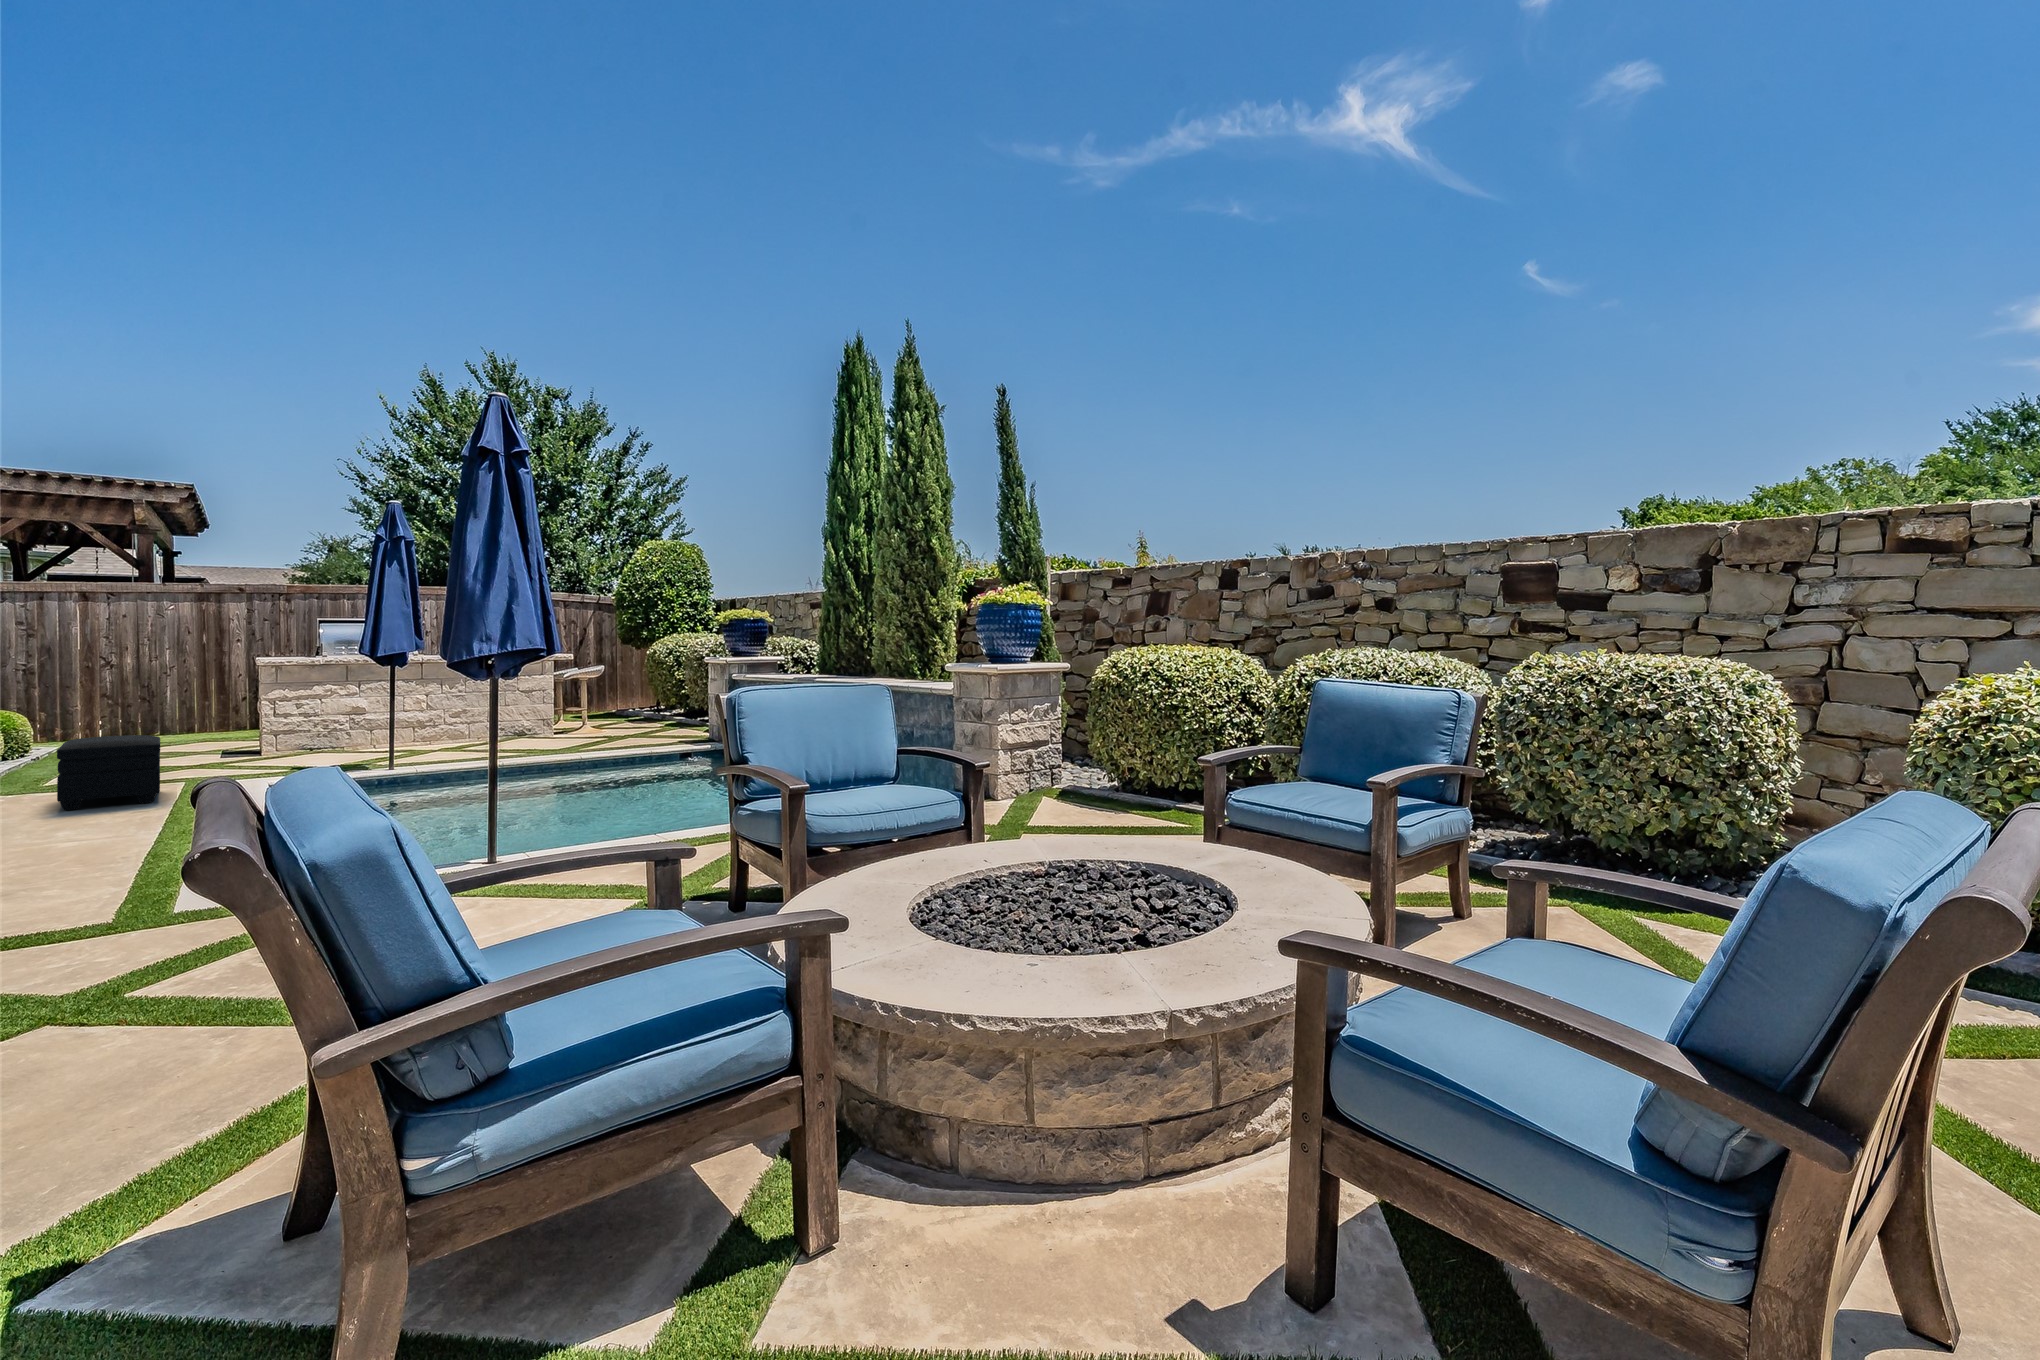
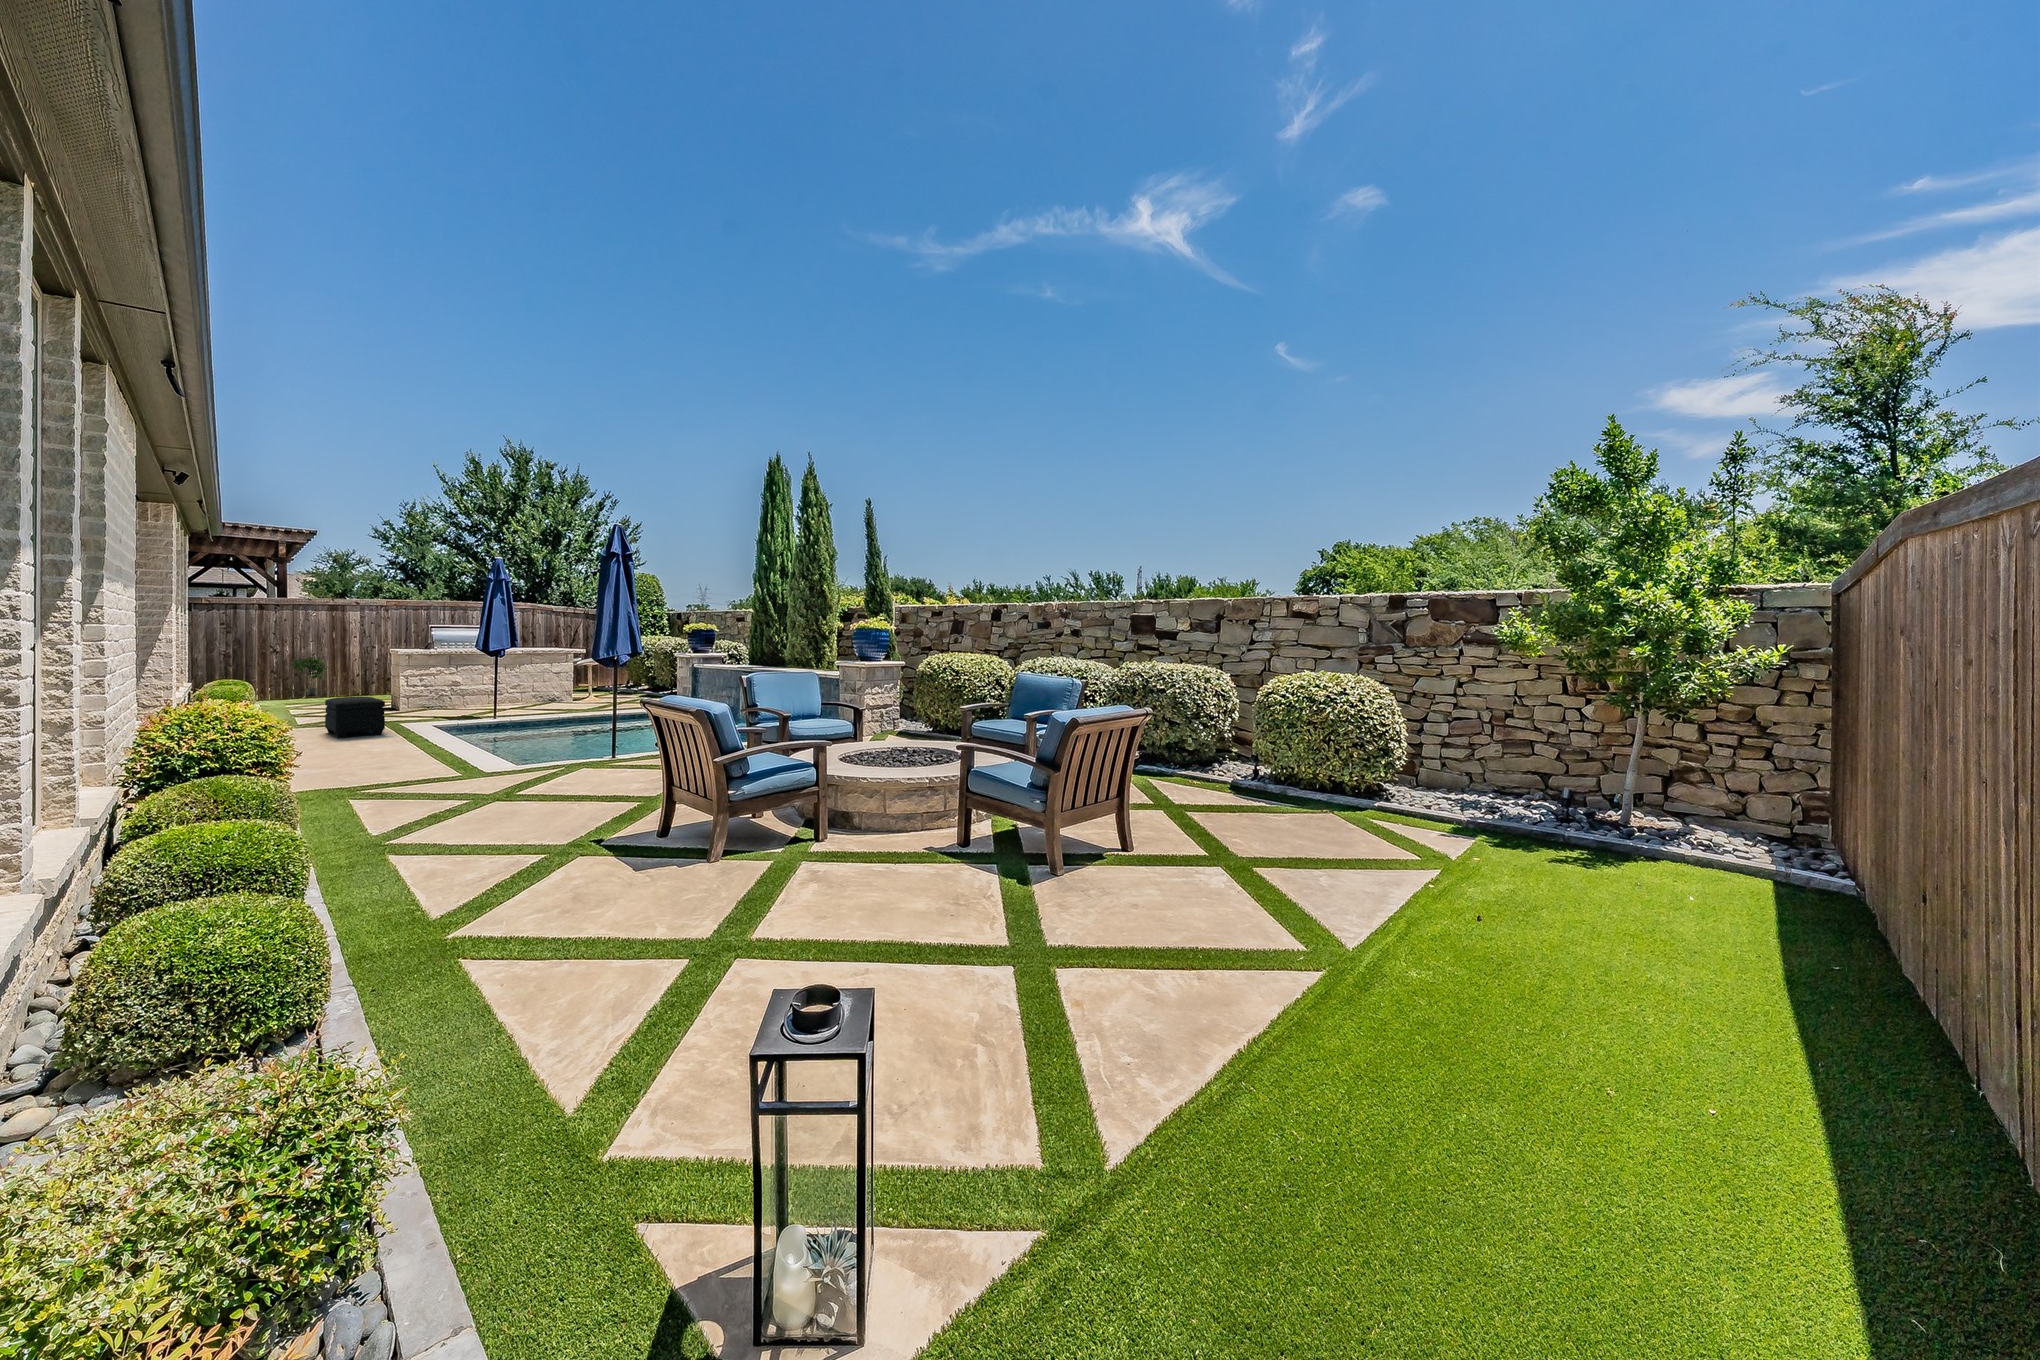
potted plant: none [146,673,212,732] -> present [290,657,328,696]

